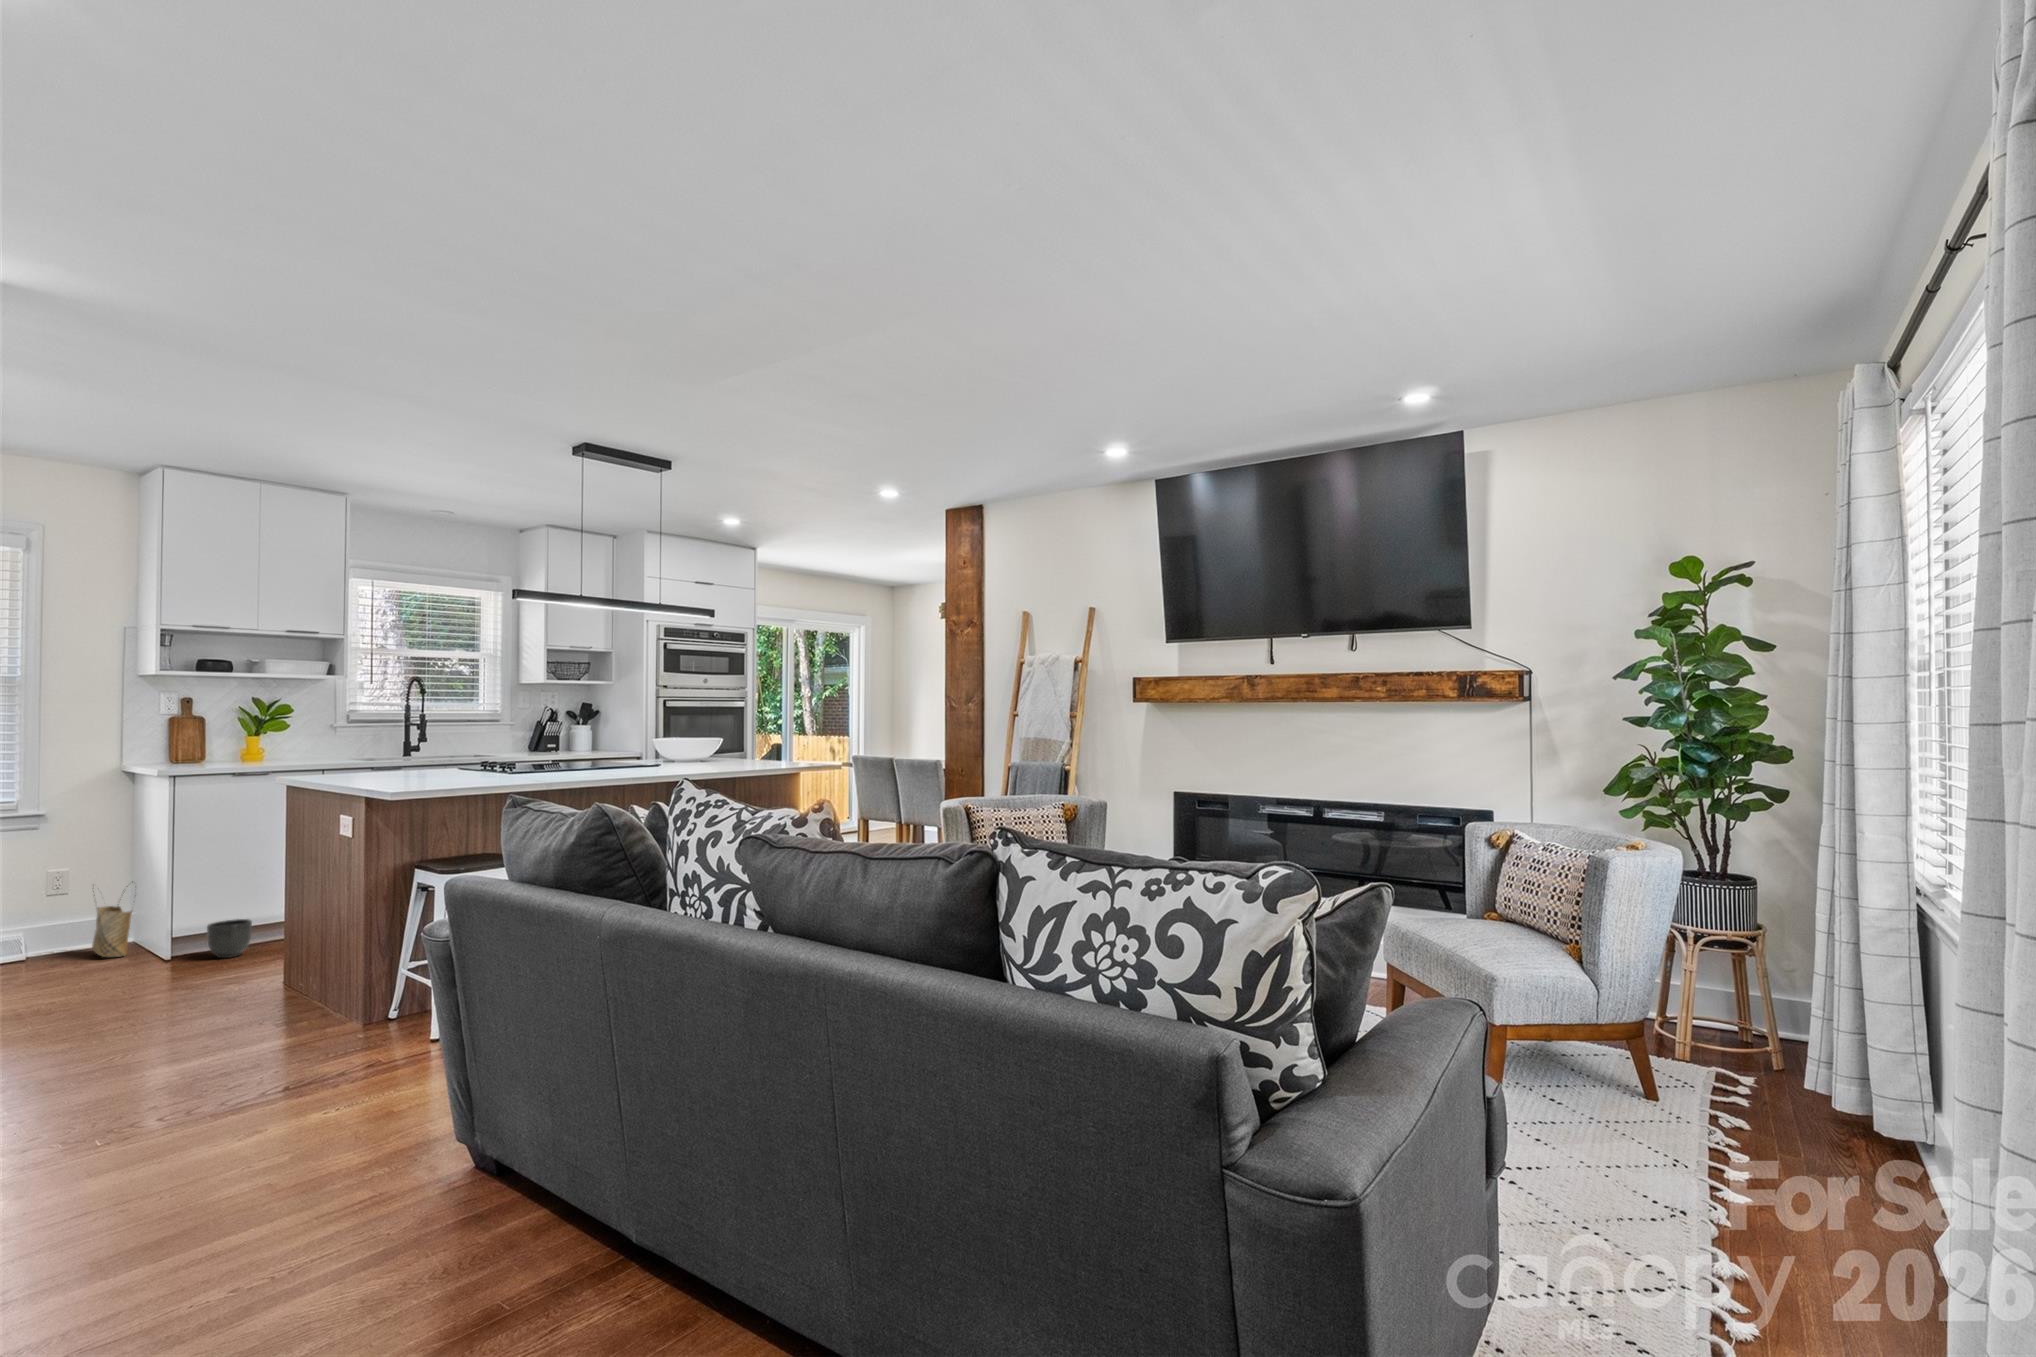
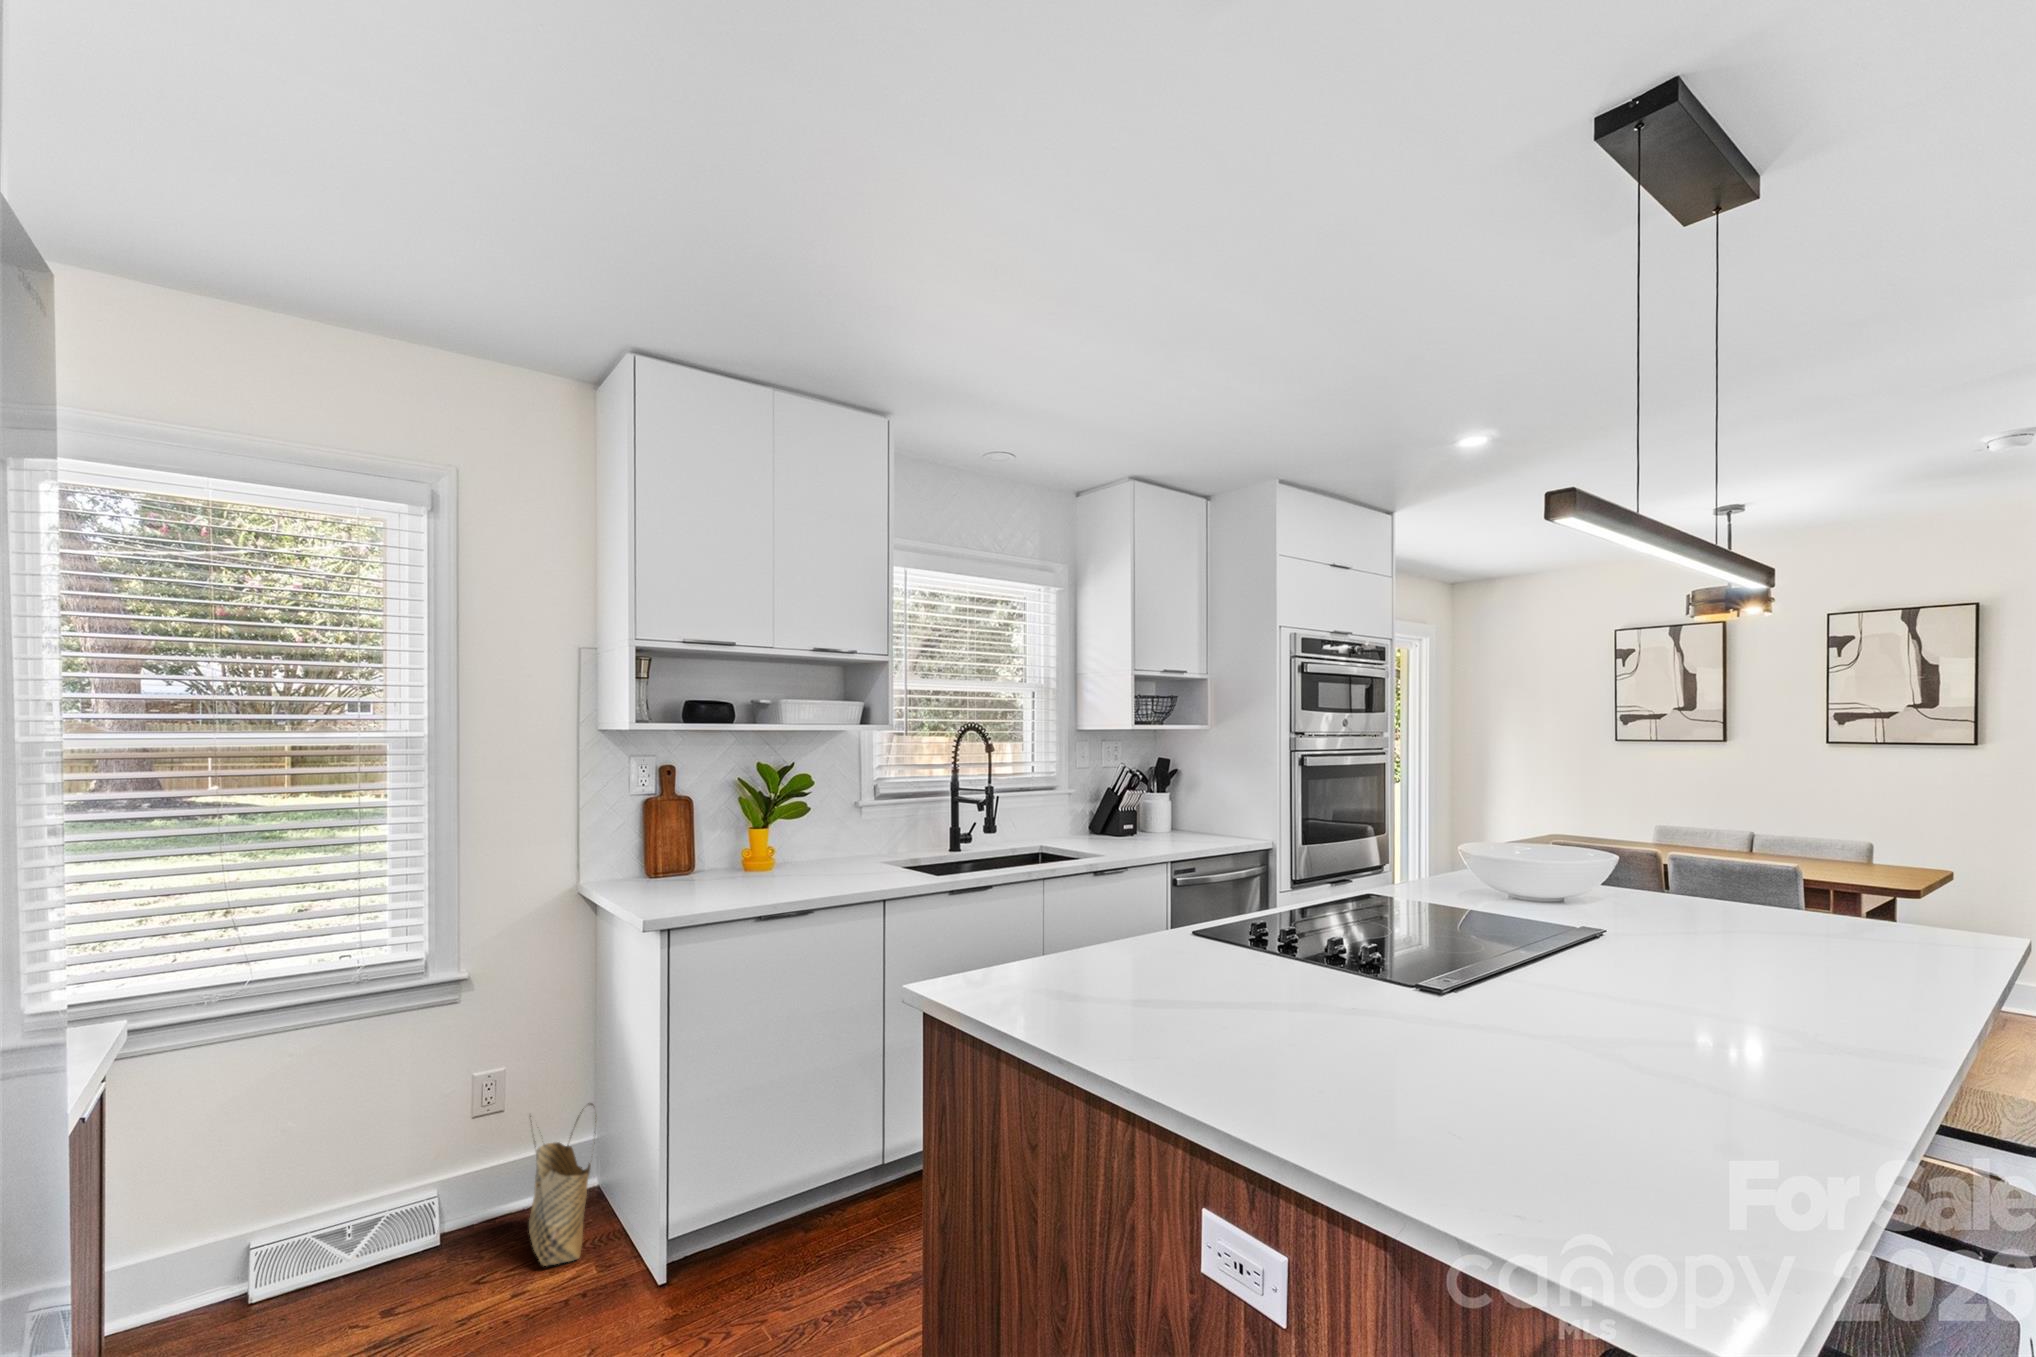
planter: present [207,919,252,958] -> none [714,1200,788,1298]

